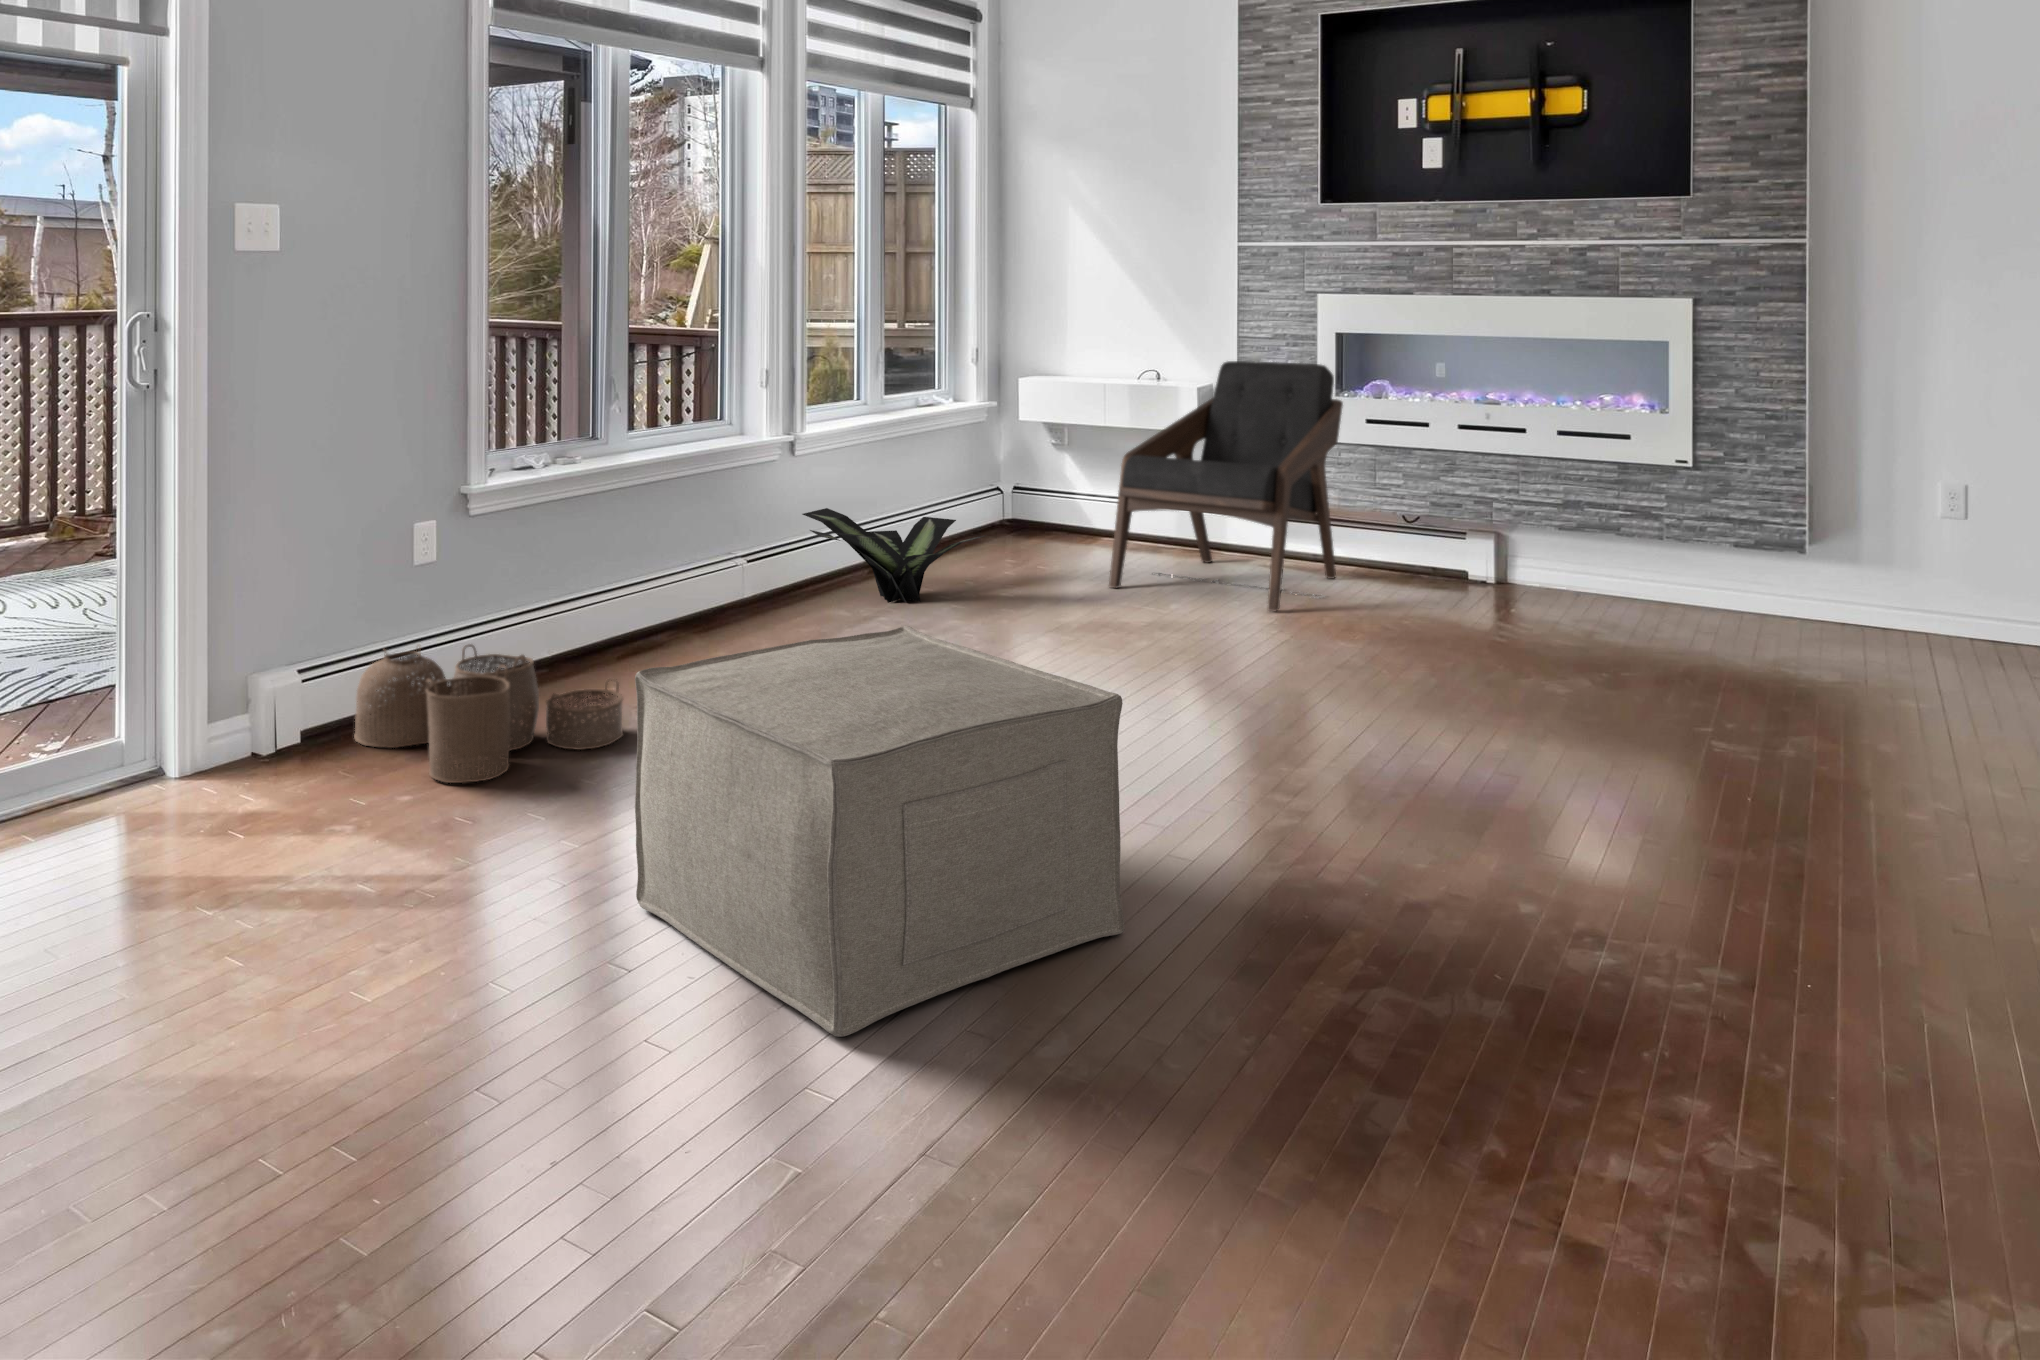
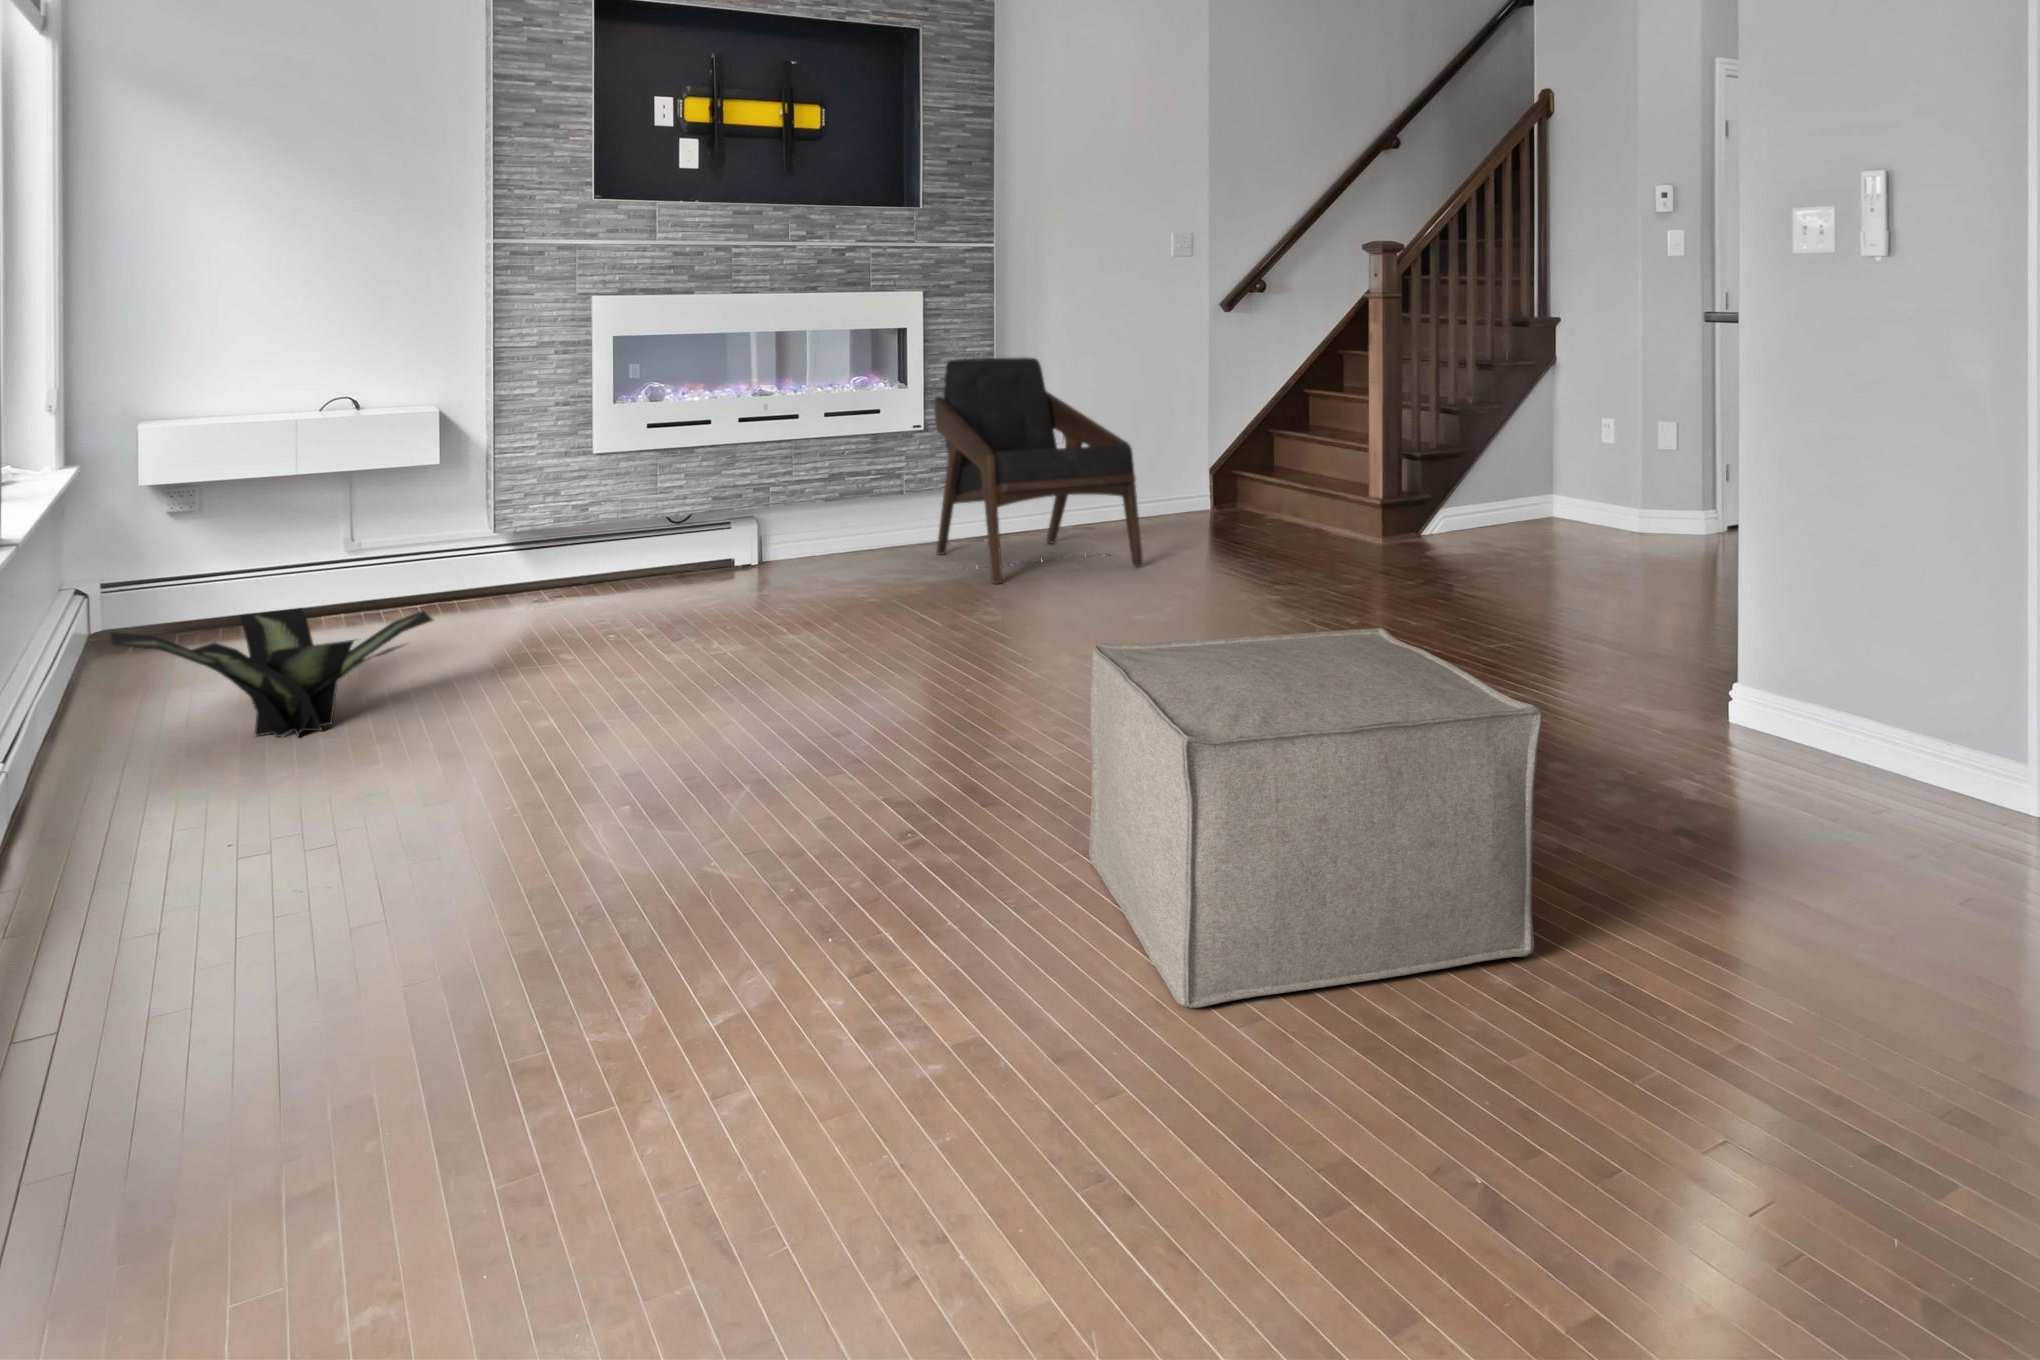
lounge chair: present [1109,361,1343,611] -> present [934,357,1143,583]
woven basket: present [354,645,623,783] -> none [151,882,641,1193]

